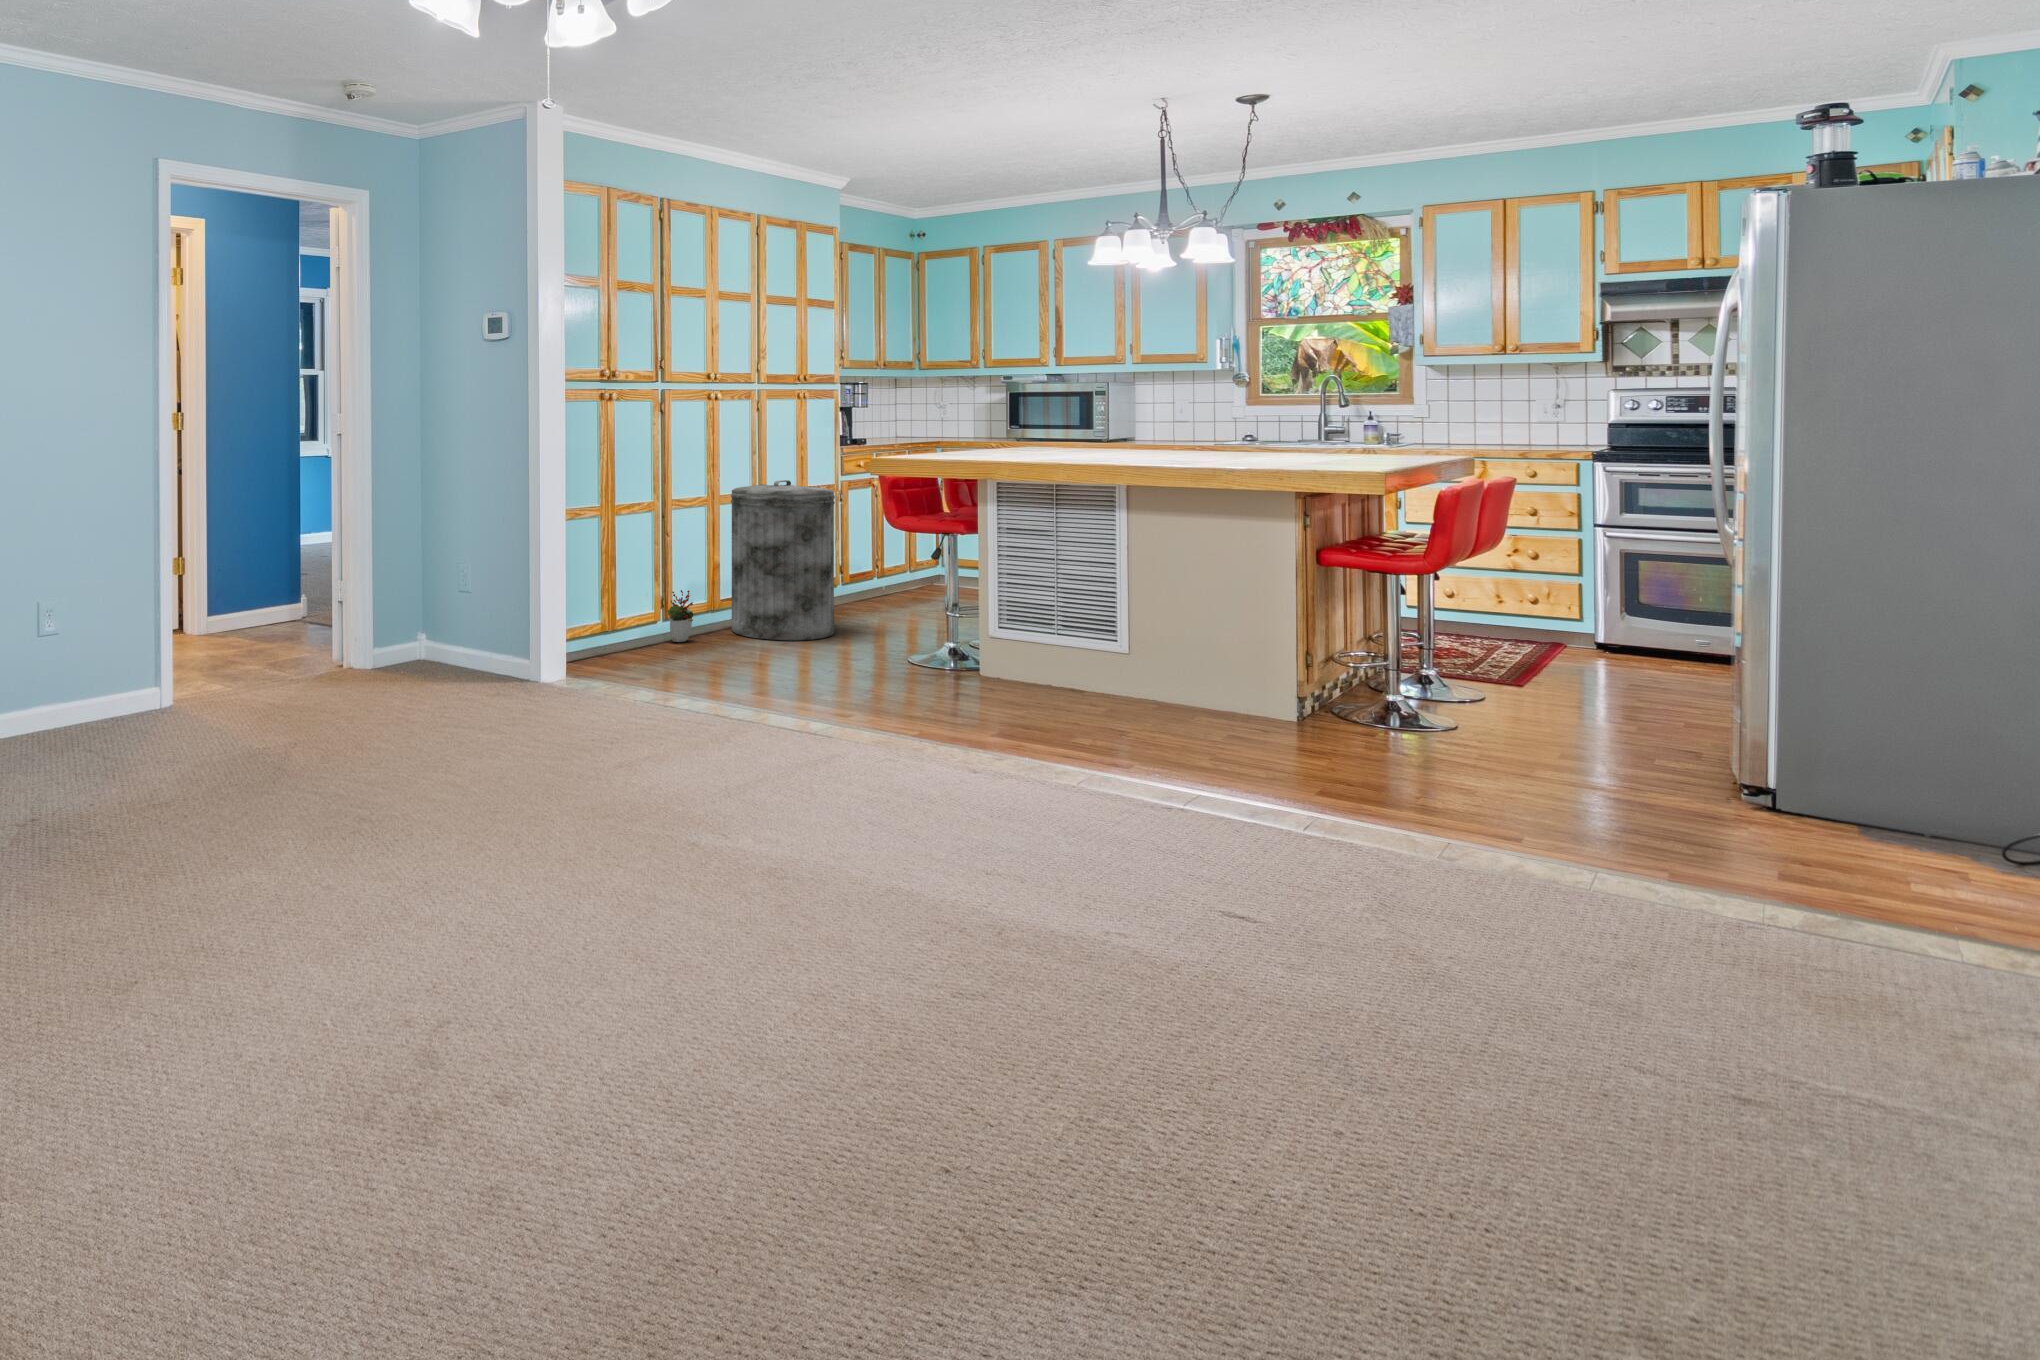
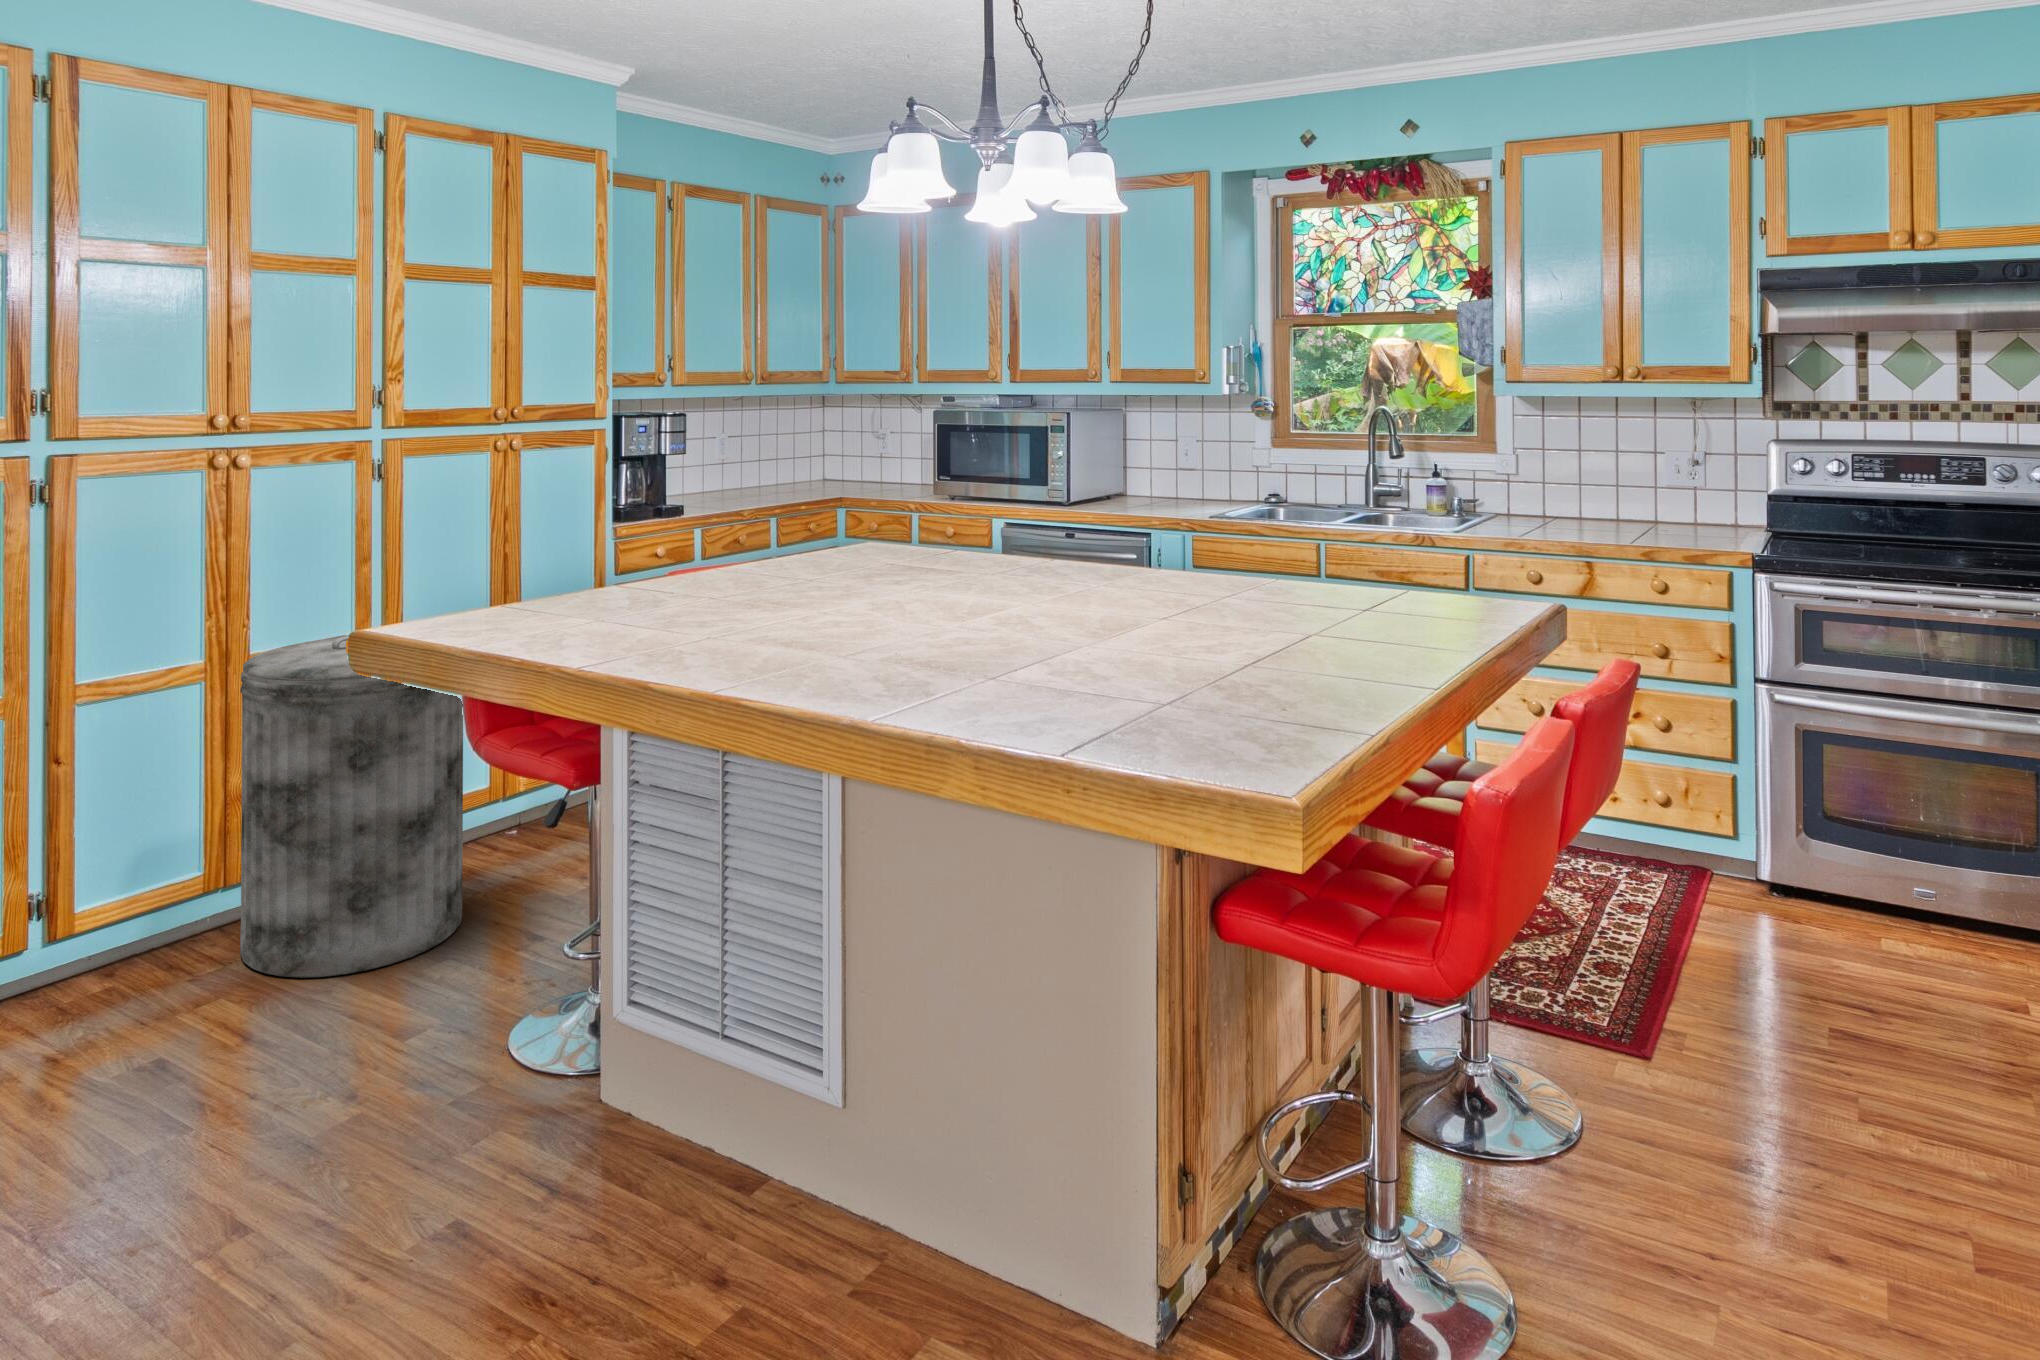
decorative plant: present [668,590,693,642] -> none [23,891,103,1007]

